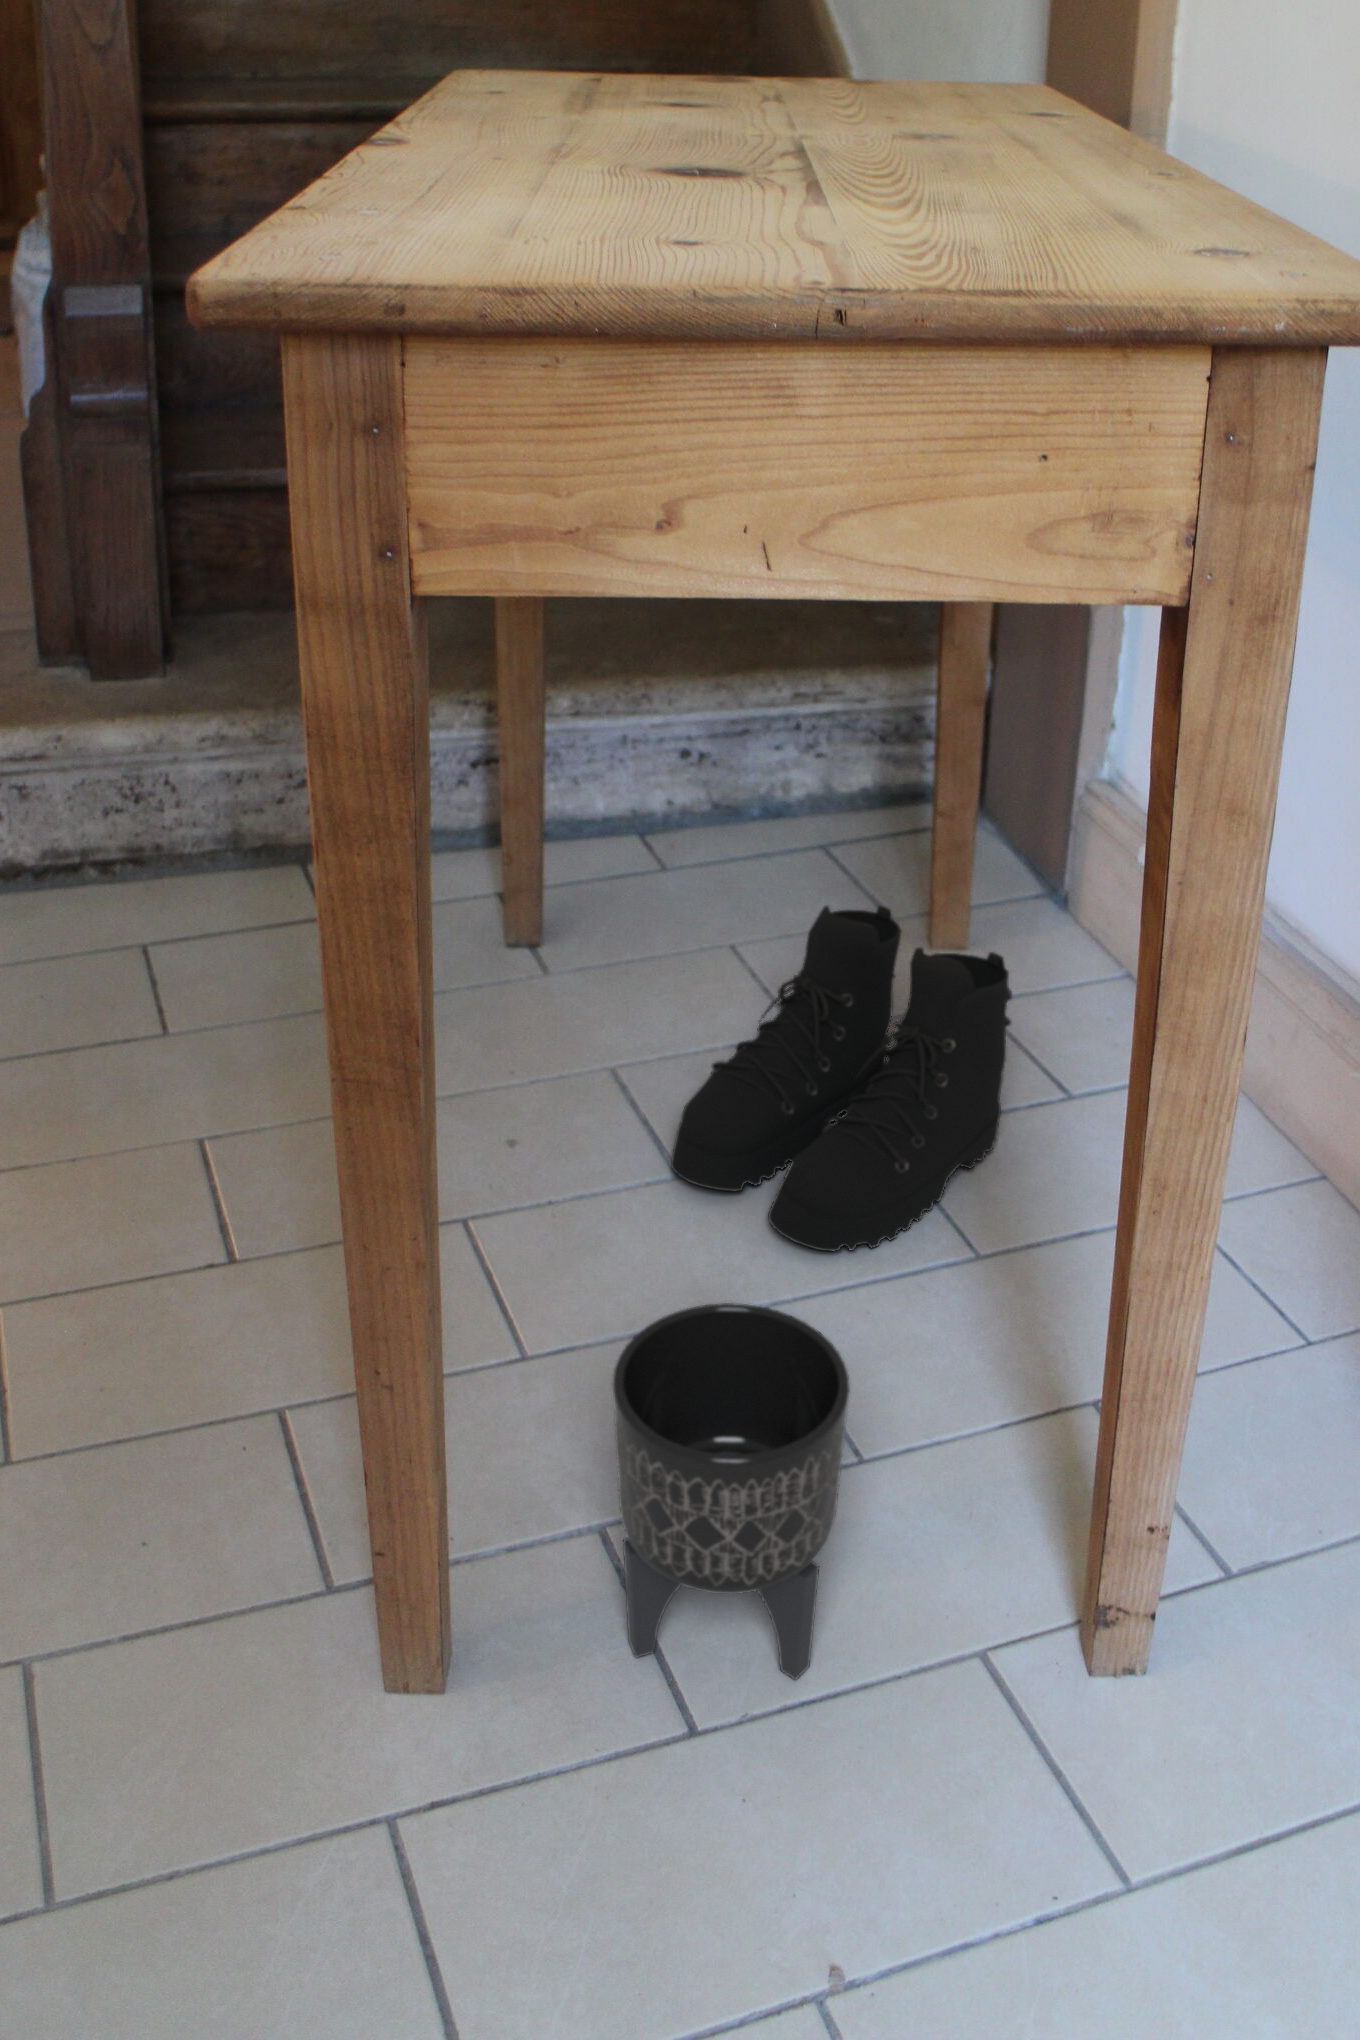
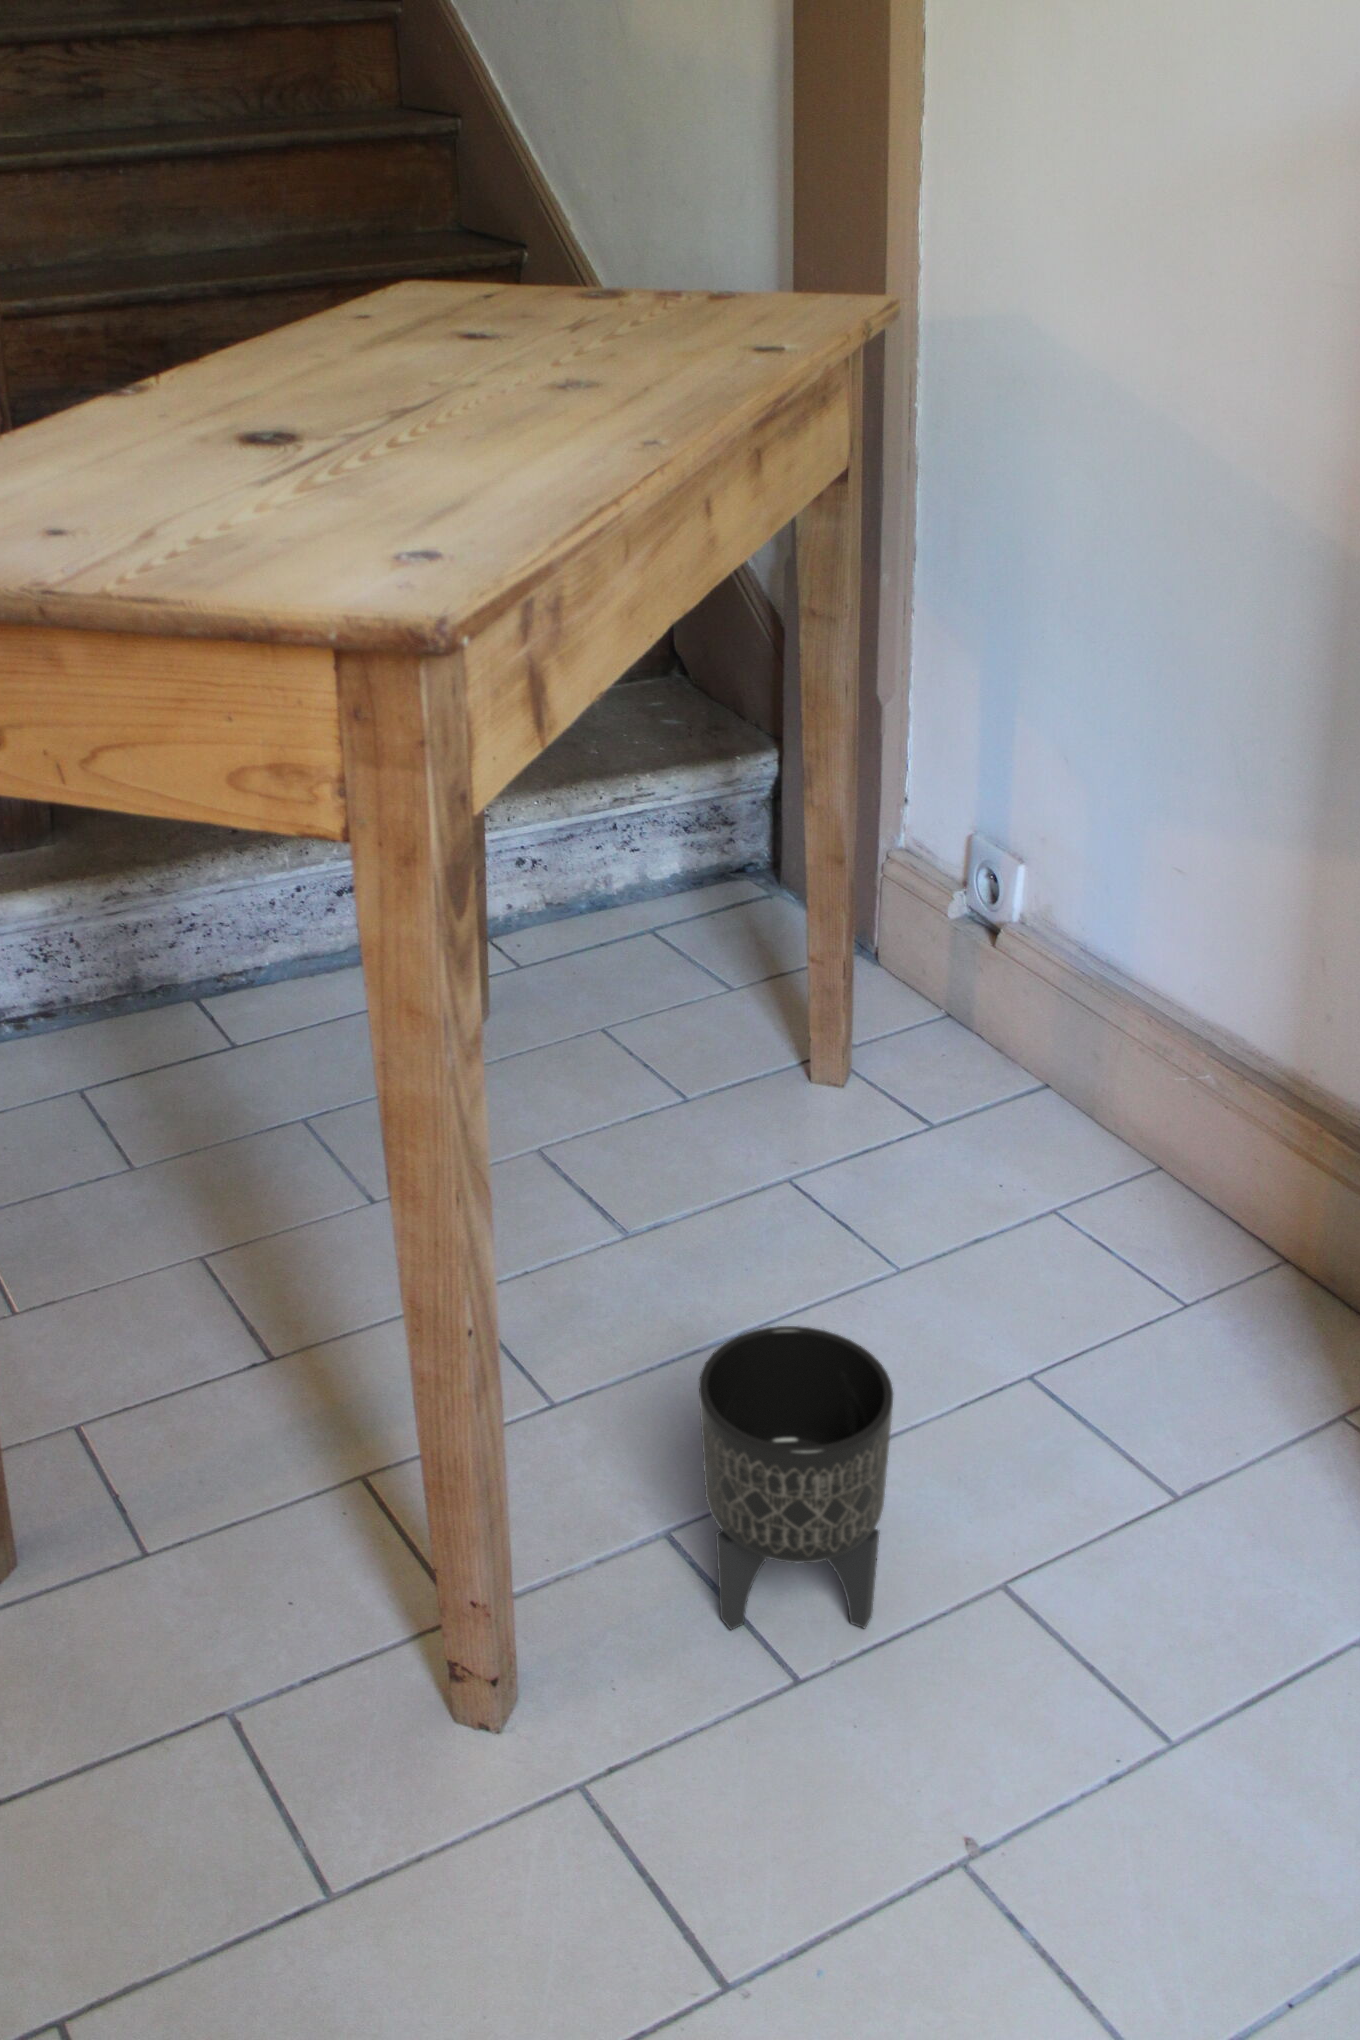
boots: present [671,905,1012,1251] -> none [618,979,889,1280]

